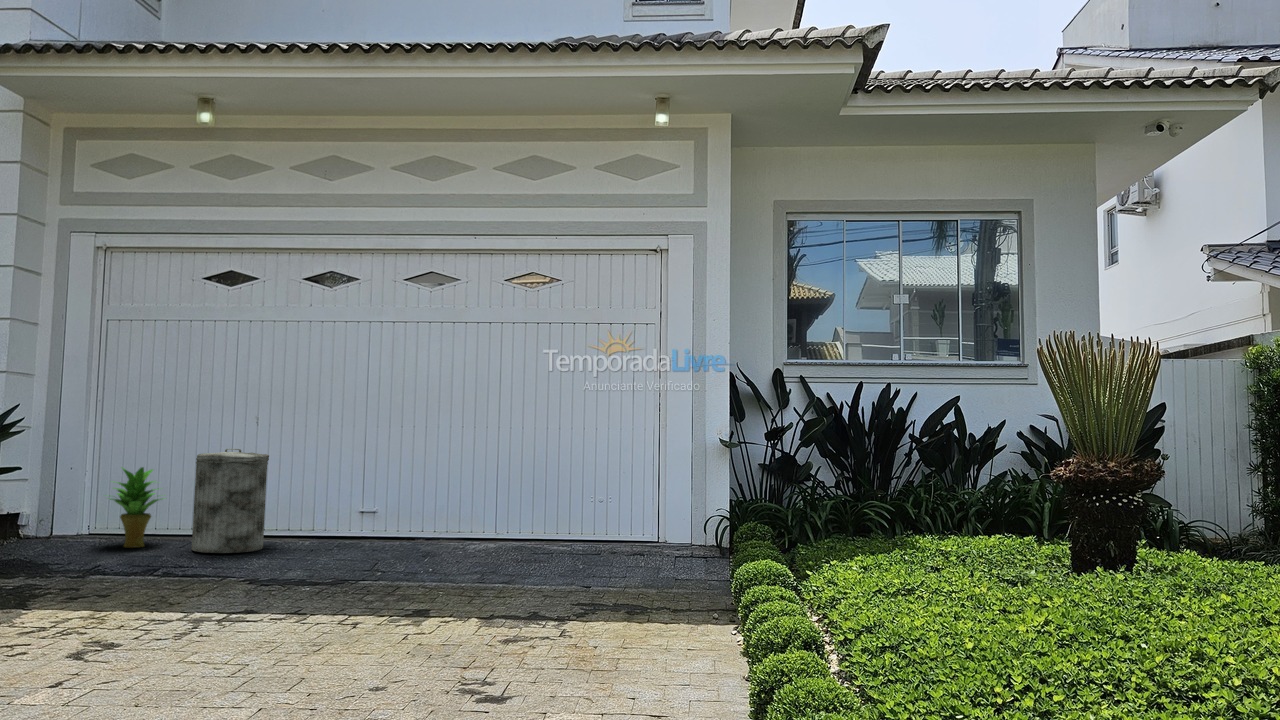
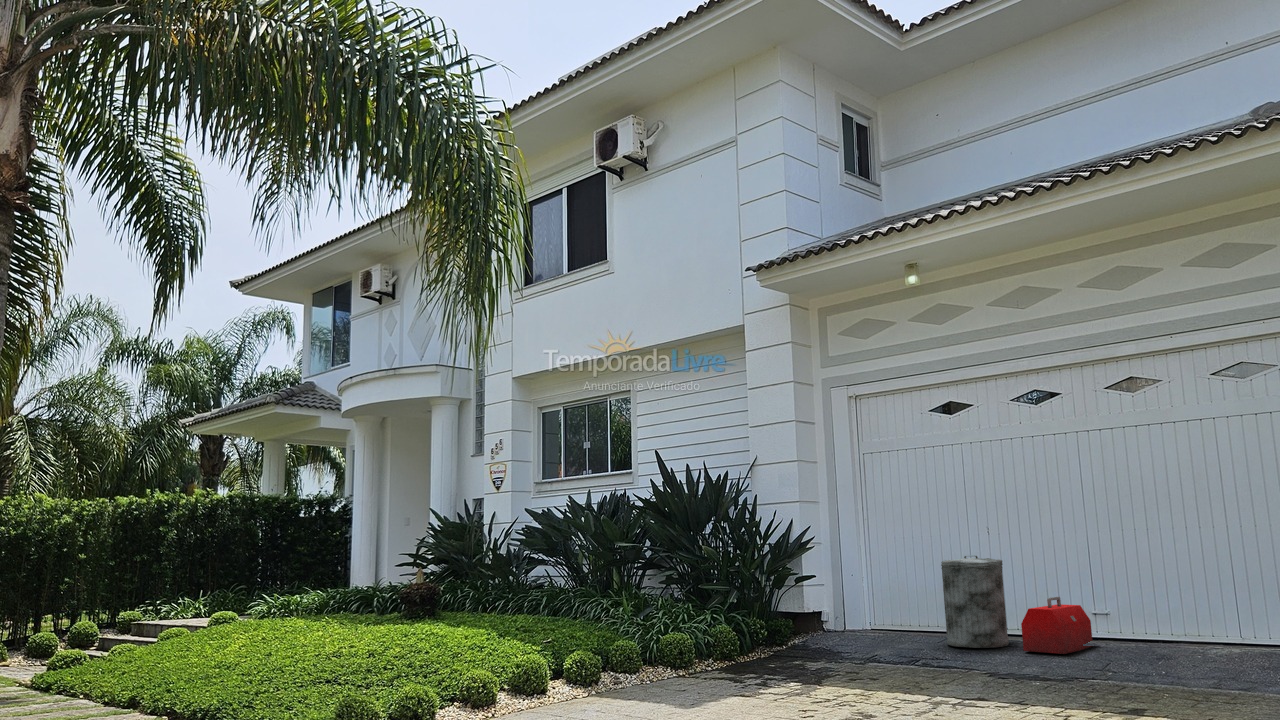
potted plant: present [110,467,159,548] -> none [875,573,926,640]
toolbox: none [283,495,355,556] -> present [1021,597,1092,654]

